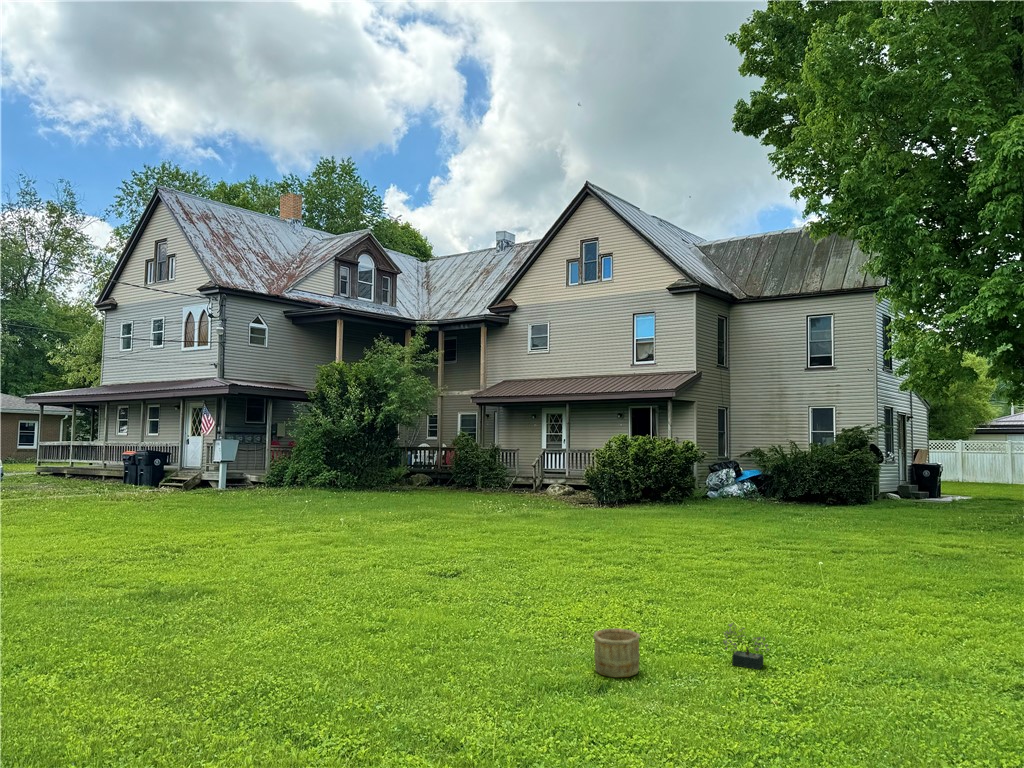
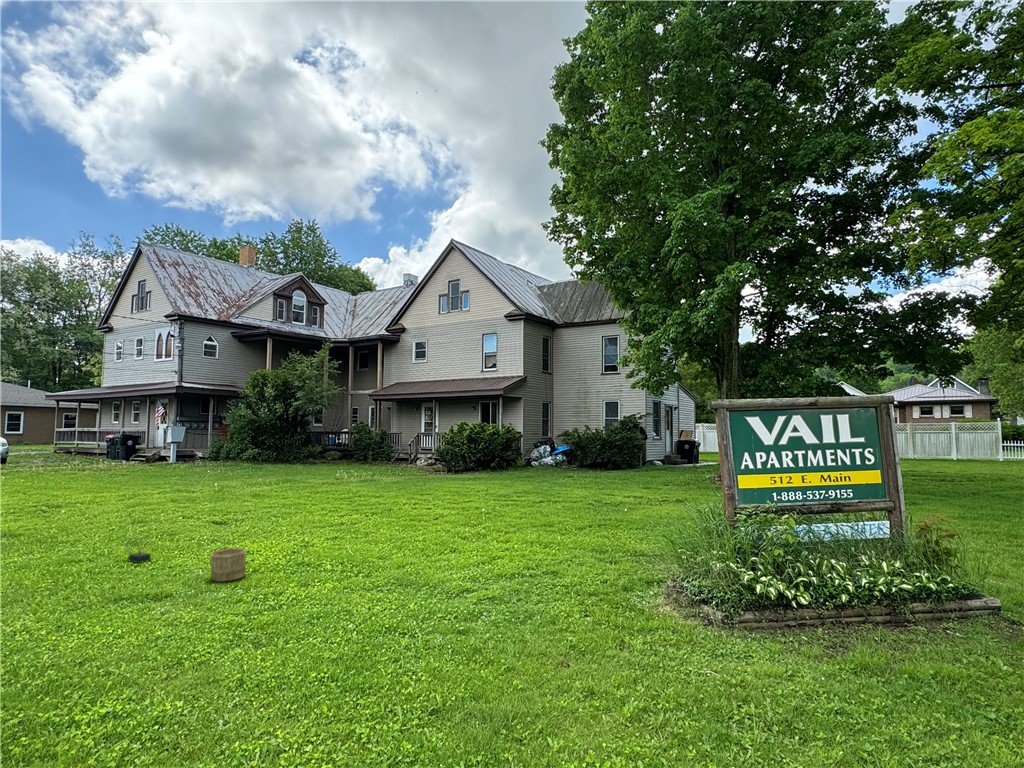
decorative plant: present [723,623,769,670] -> present [129,535,151,563]

